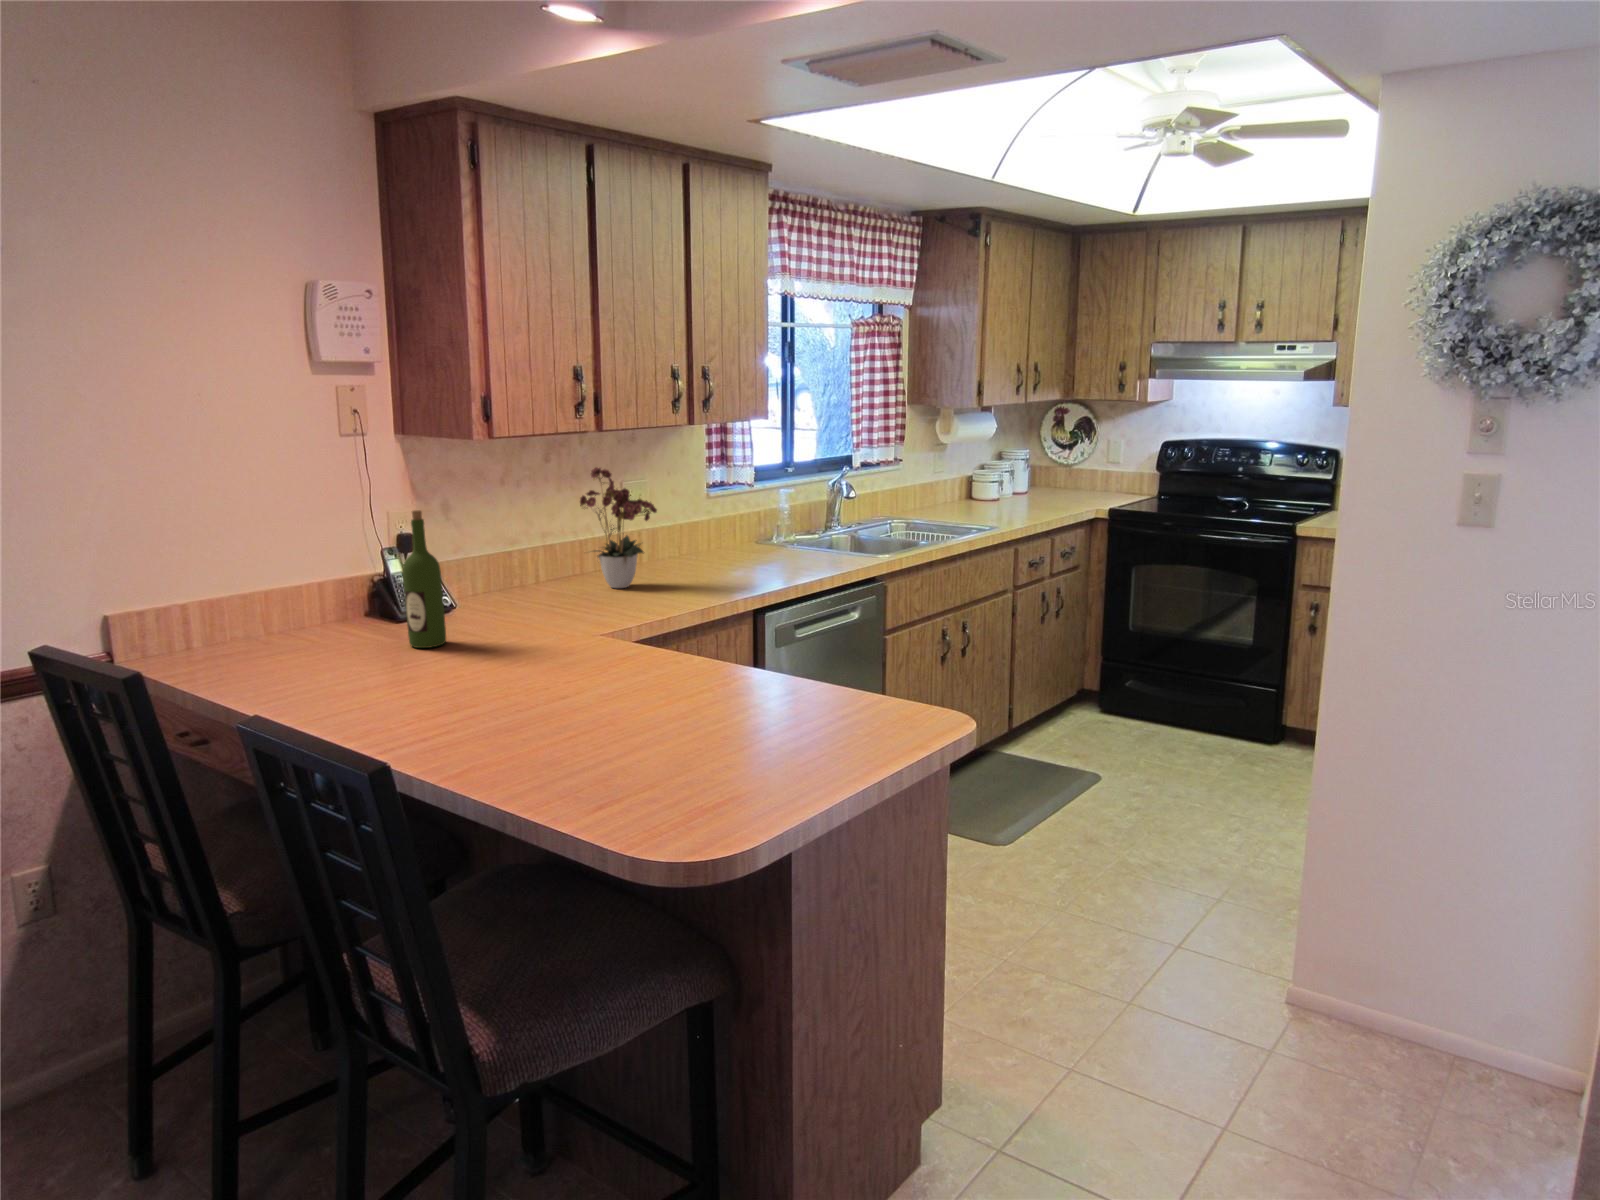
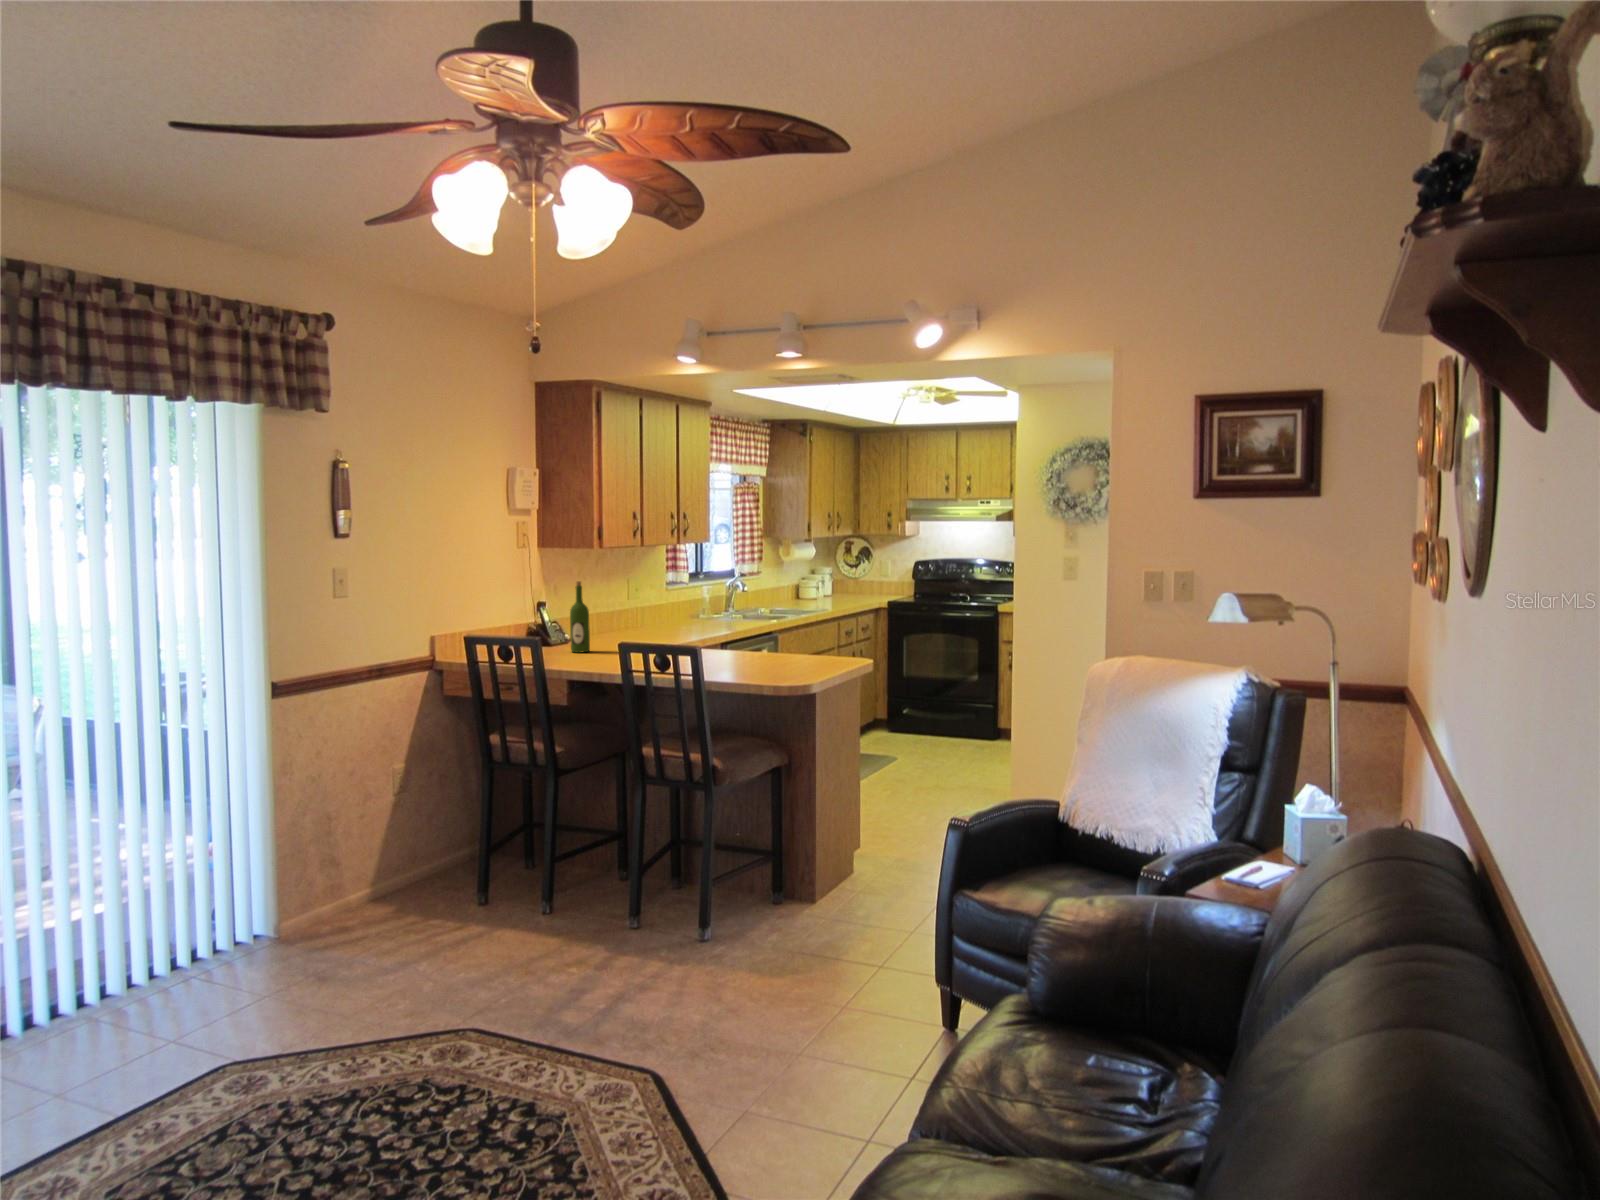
flower arrangement: present [580,467,657,588] -> none [619,563,669,634]

